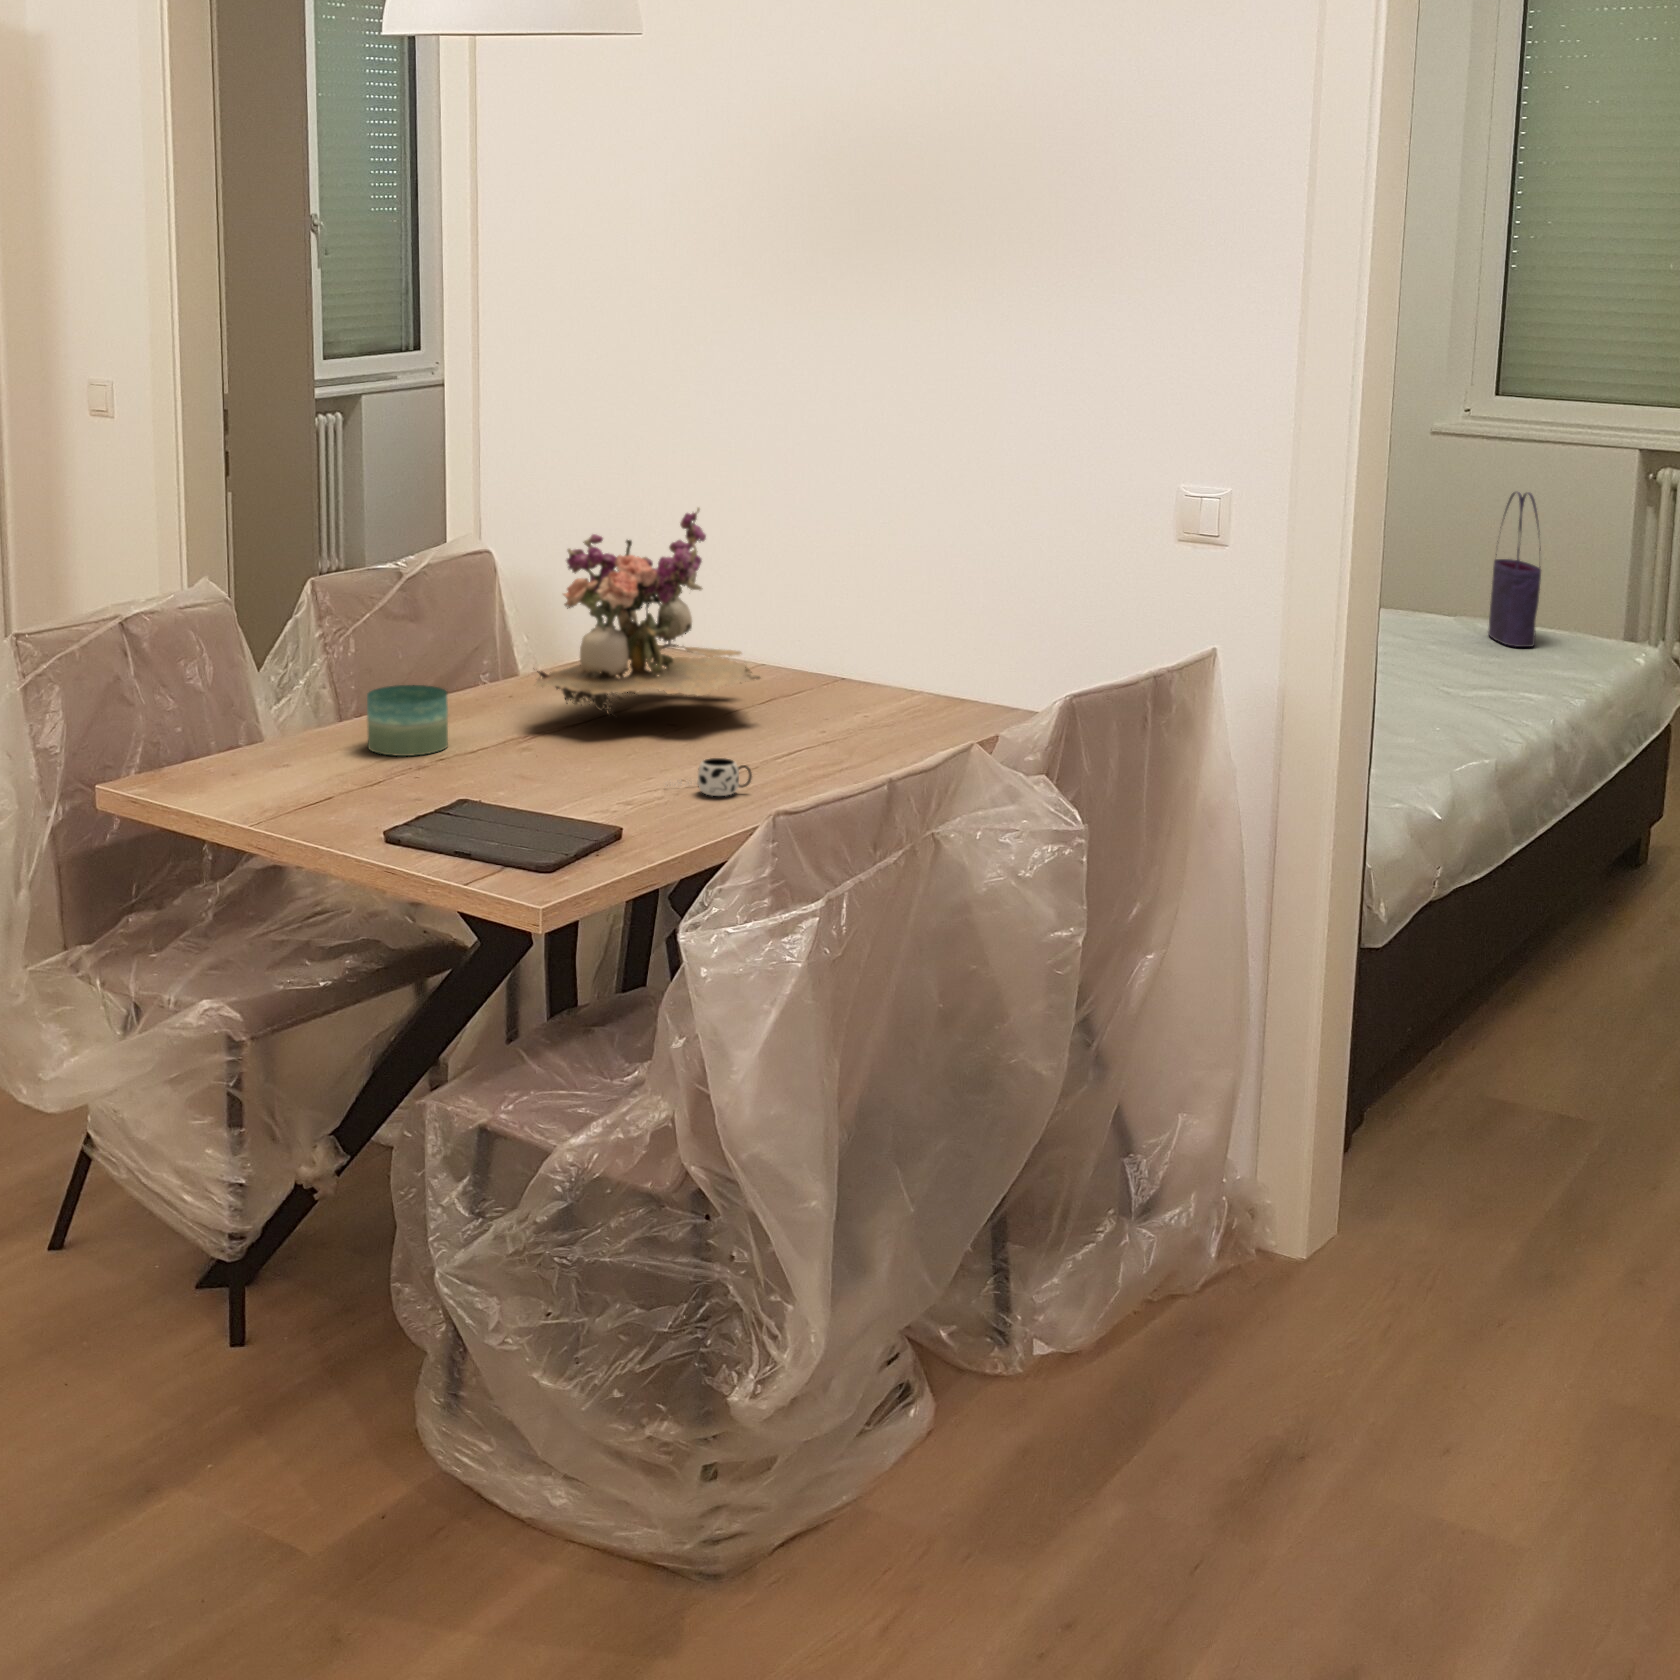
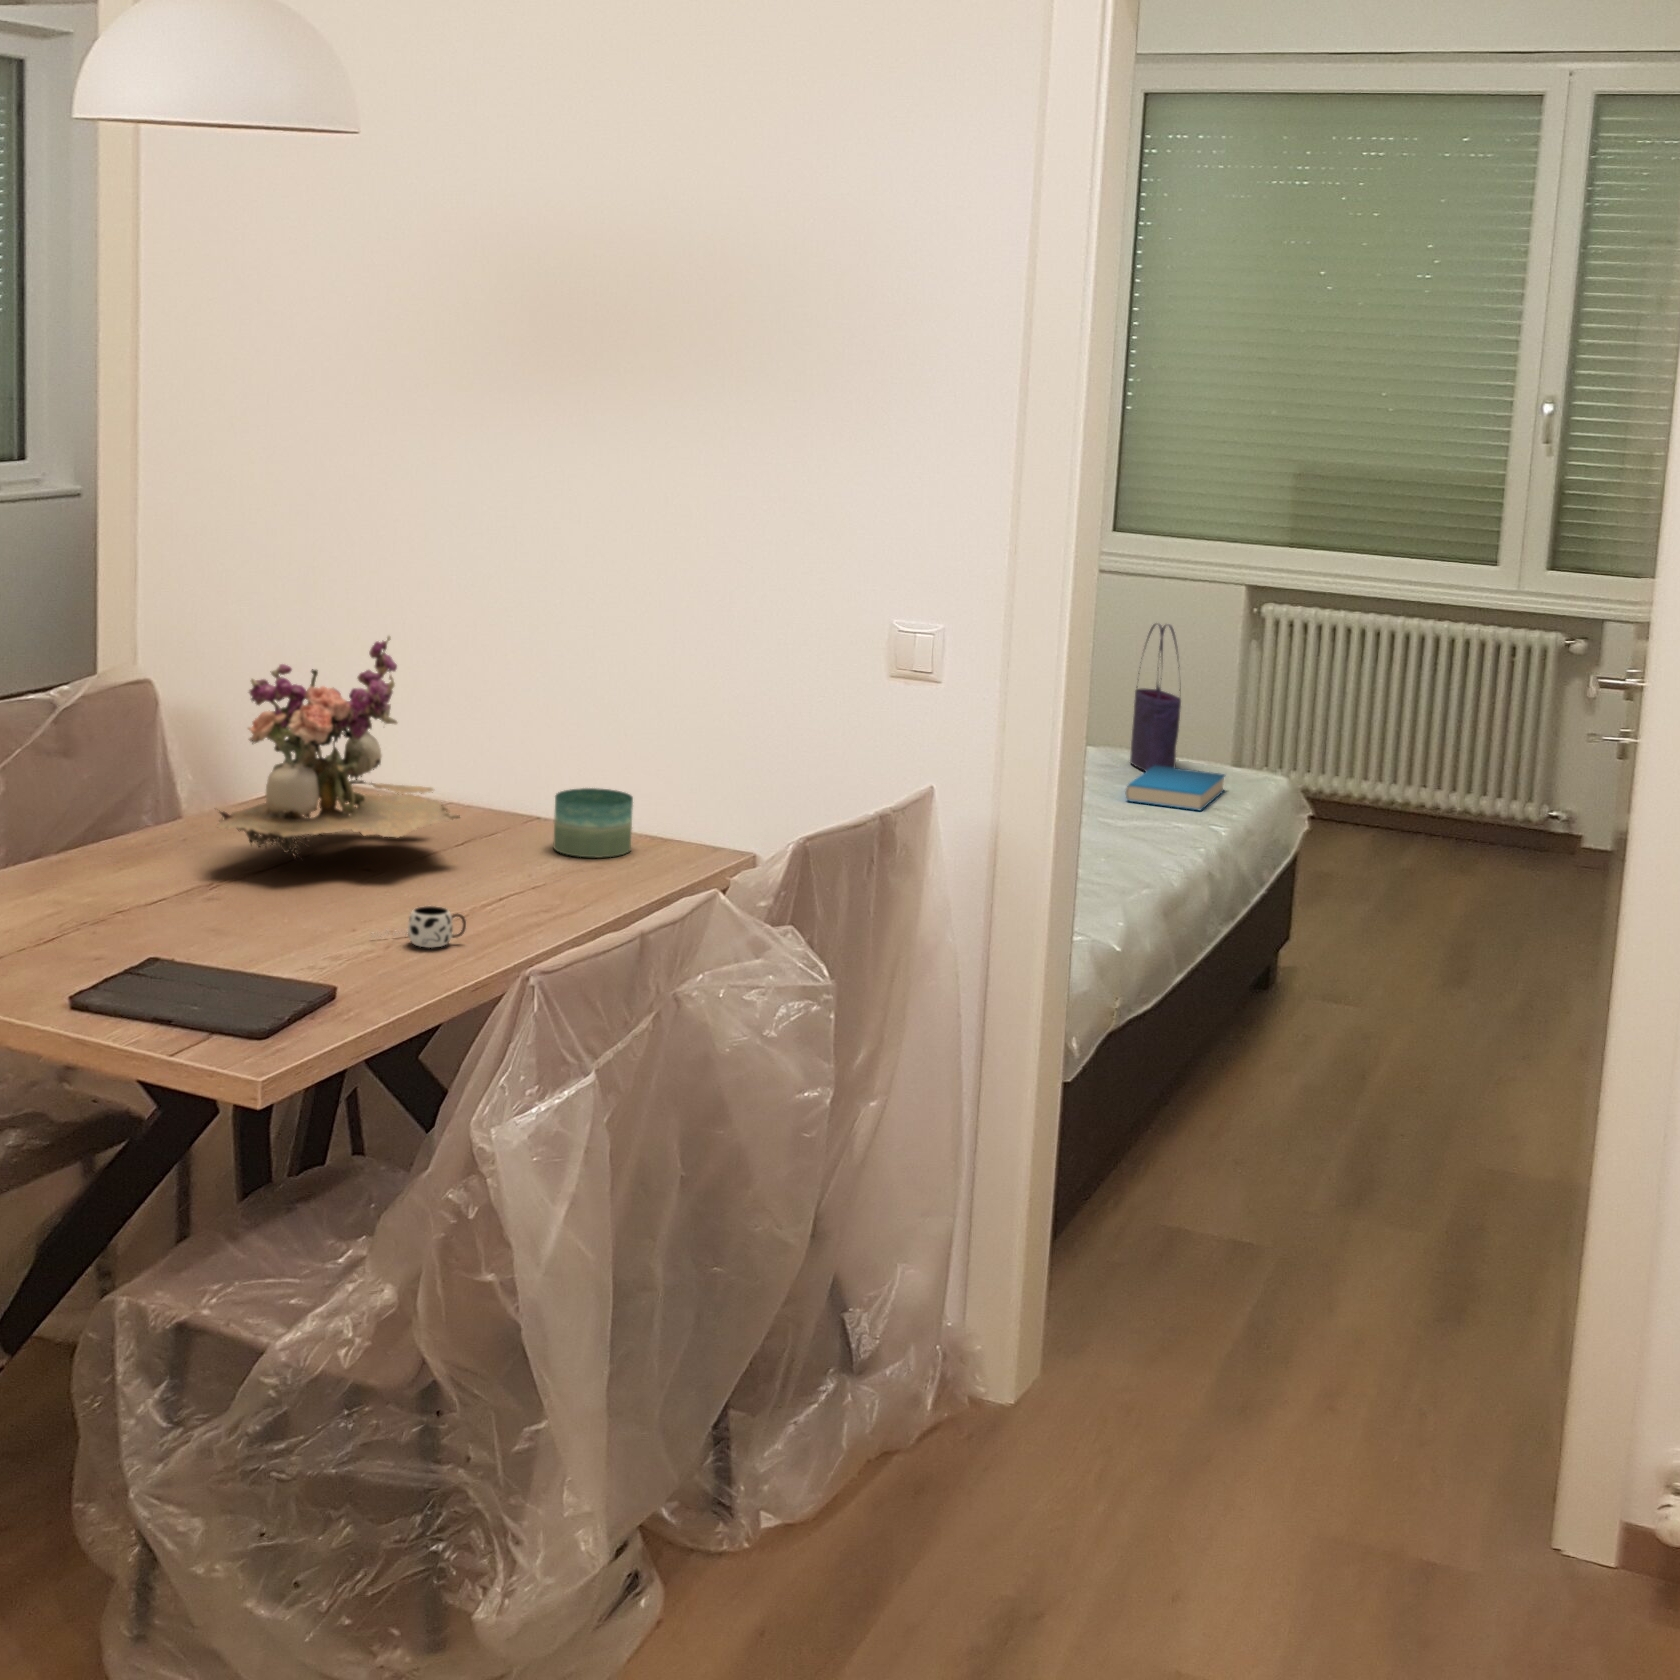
book: none [1475,637,1587,683] -> present [1126,765,1225,810]
candle: present [367,685,448,756] -> present [553,788,633,858]

